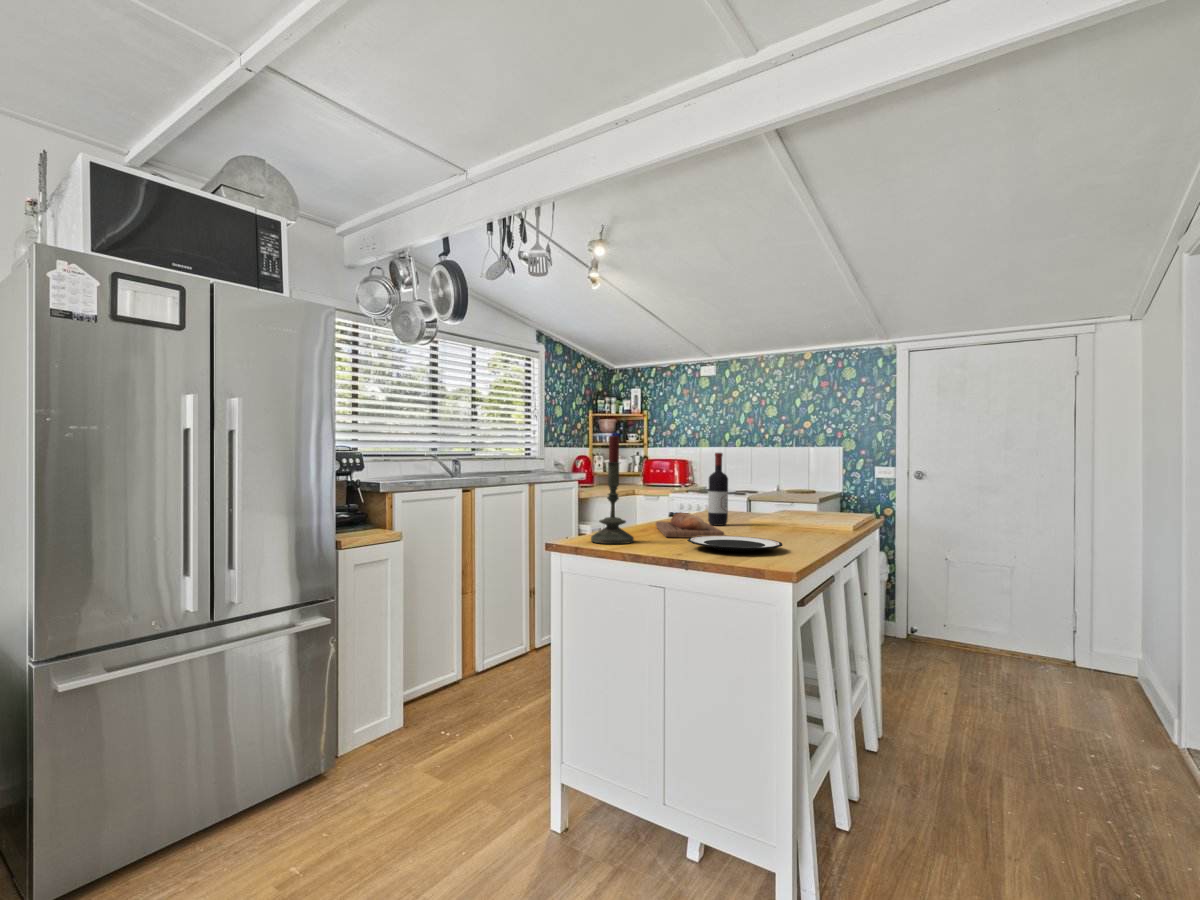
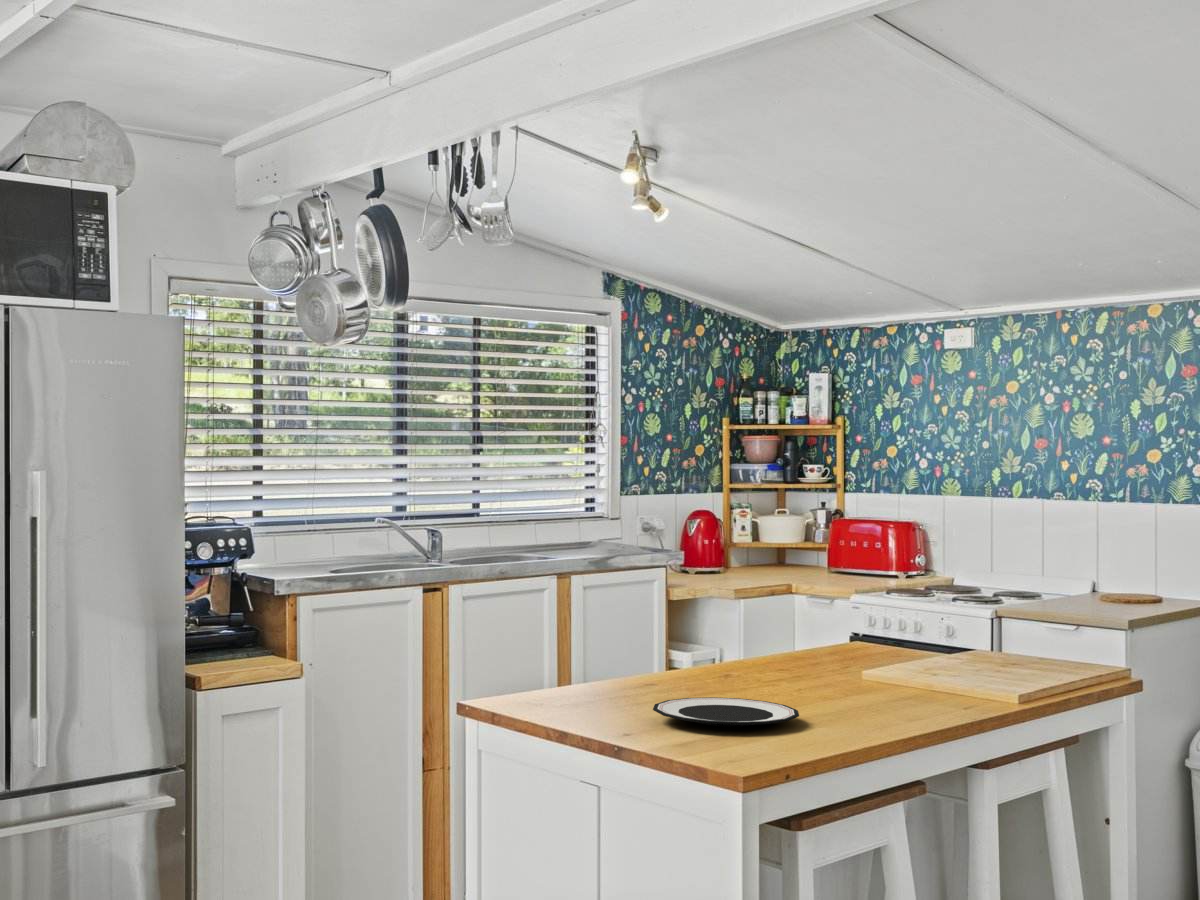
candle: present [591,435,634,544] -> none [533,526,600,705]
wine bottle: present [708,453,728,526] -> none [795,544,830,675]
bread loaf: present [656,513,724,538] -> none [665,651,777,701]

